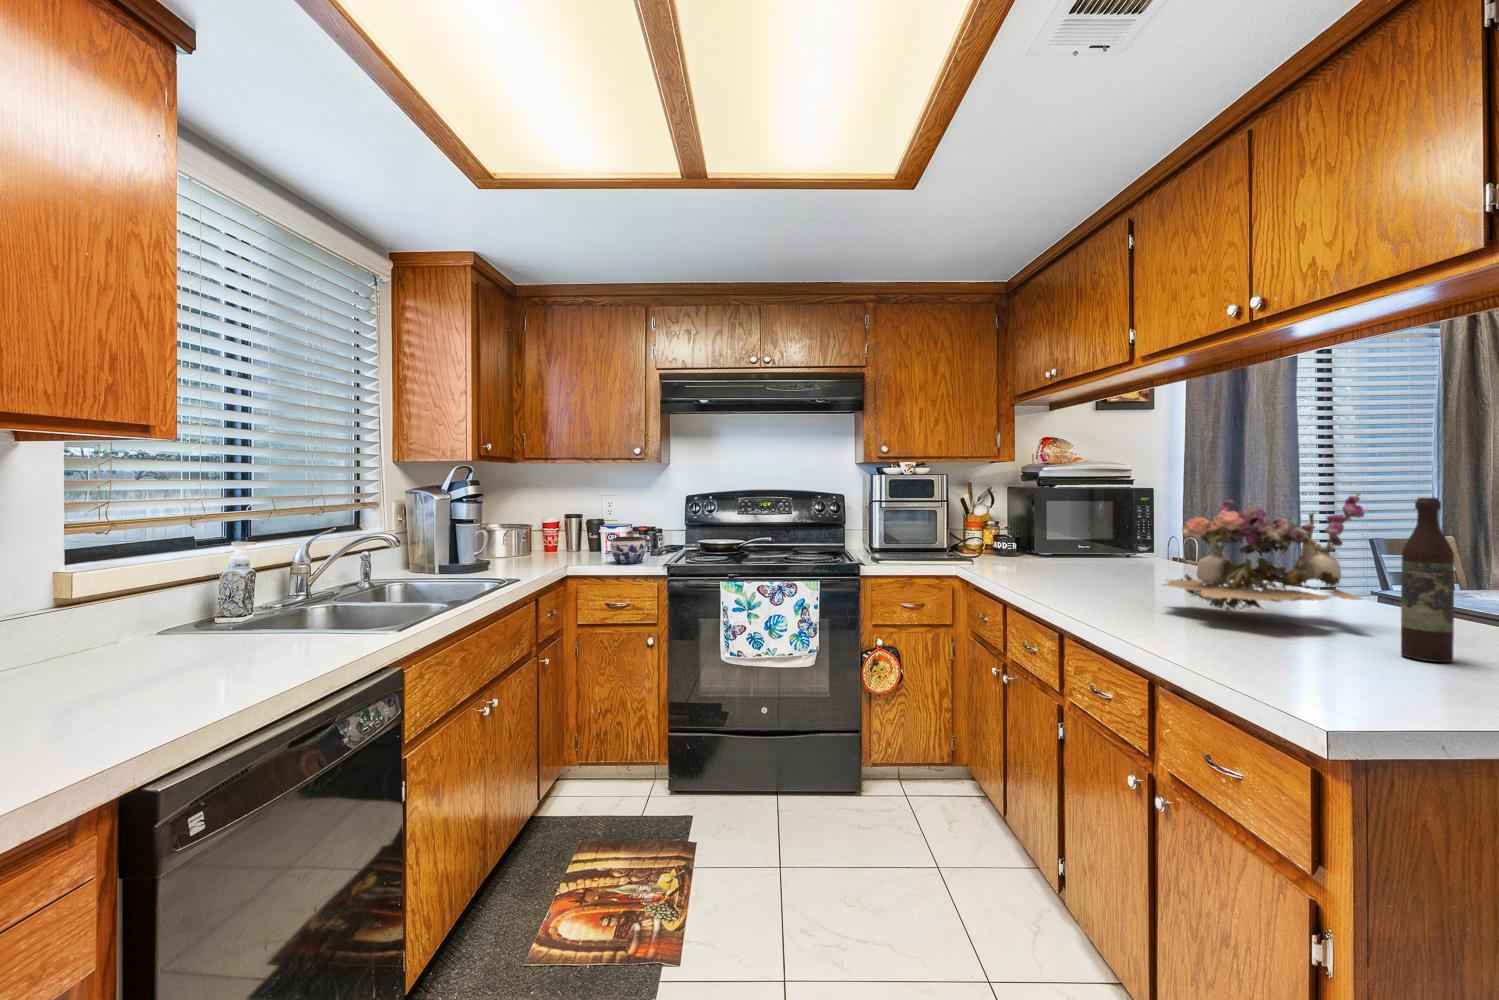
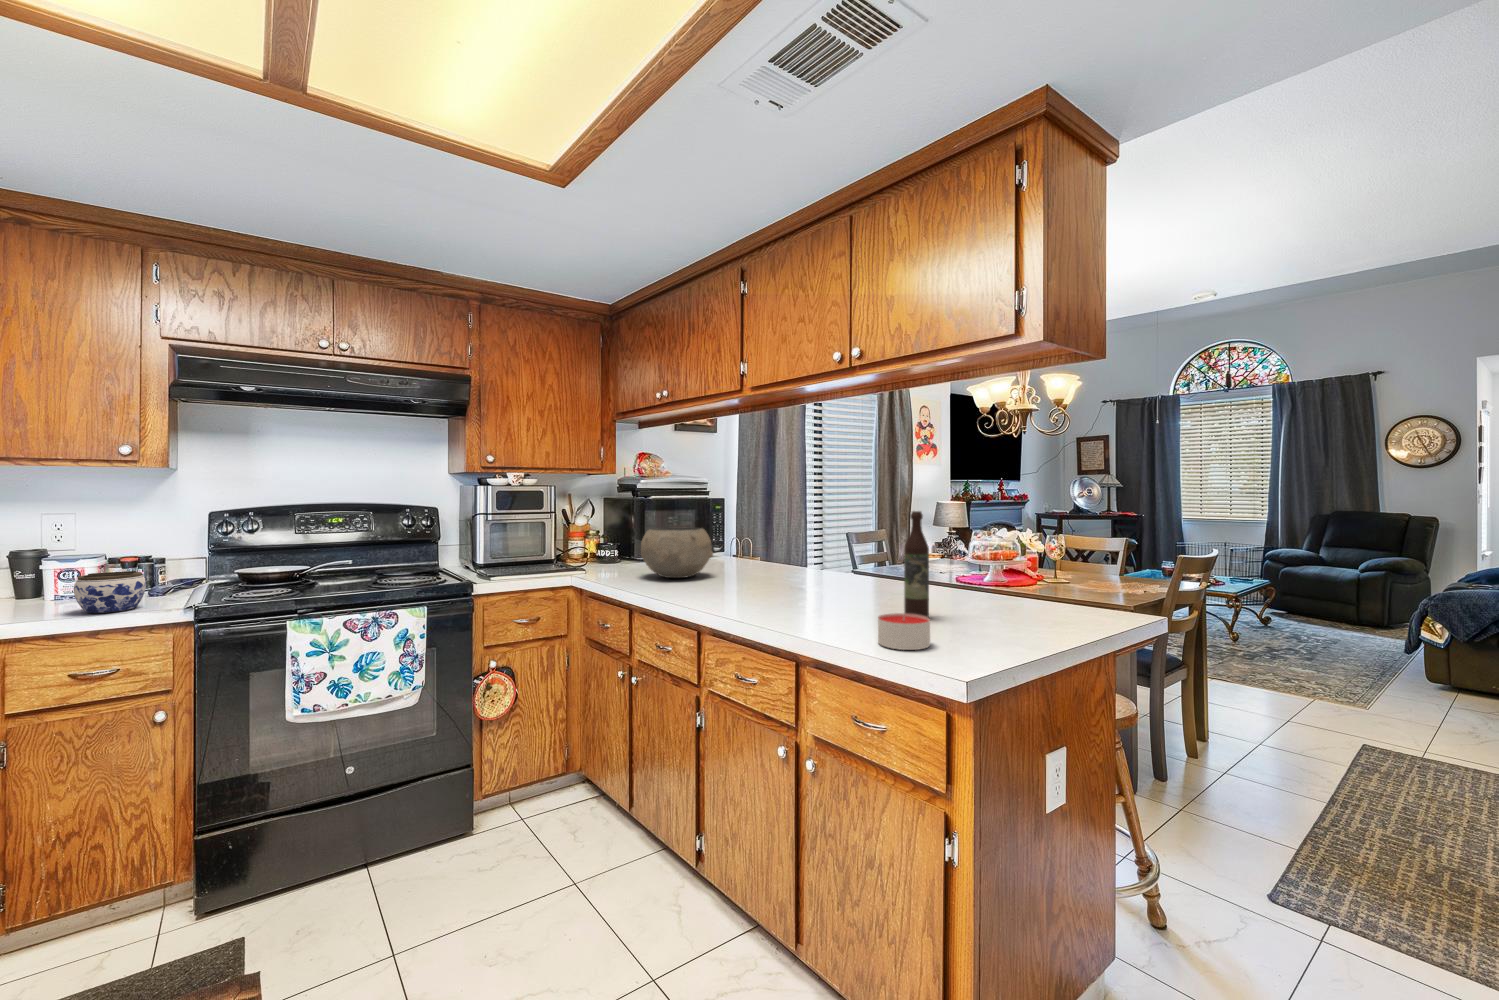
flower arrangement: present [1164,492,1364,614] -> none [758,506,879,600]
ceramic bowl: none [1030,519,1121,576] -> present [641,528,713,578]
candle: none [1314,642,1417,699] -> present [878,613,930,650]

